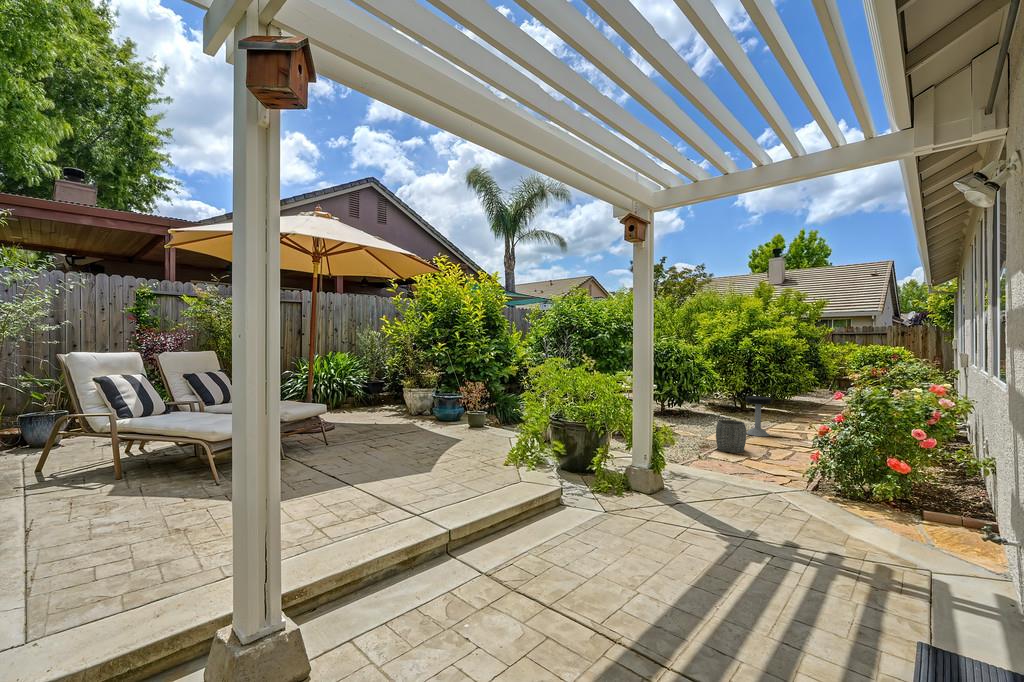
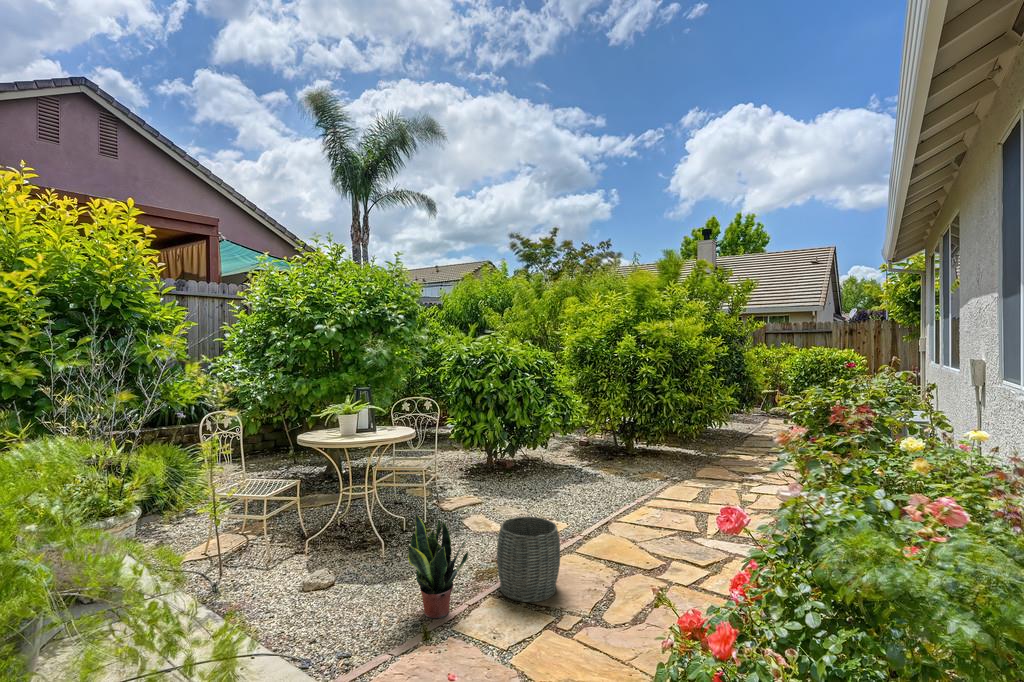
stool: present [746,396,771,436] -> none [596,446,641,529]
potted plant: none [683,412,712,454] -> present [408,514,470,618]

